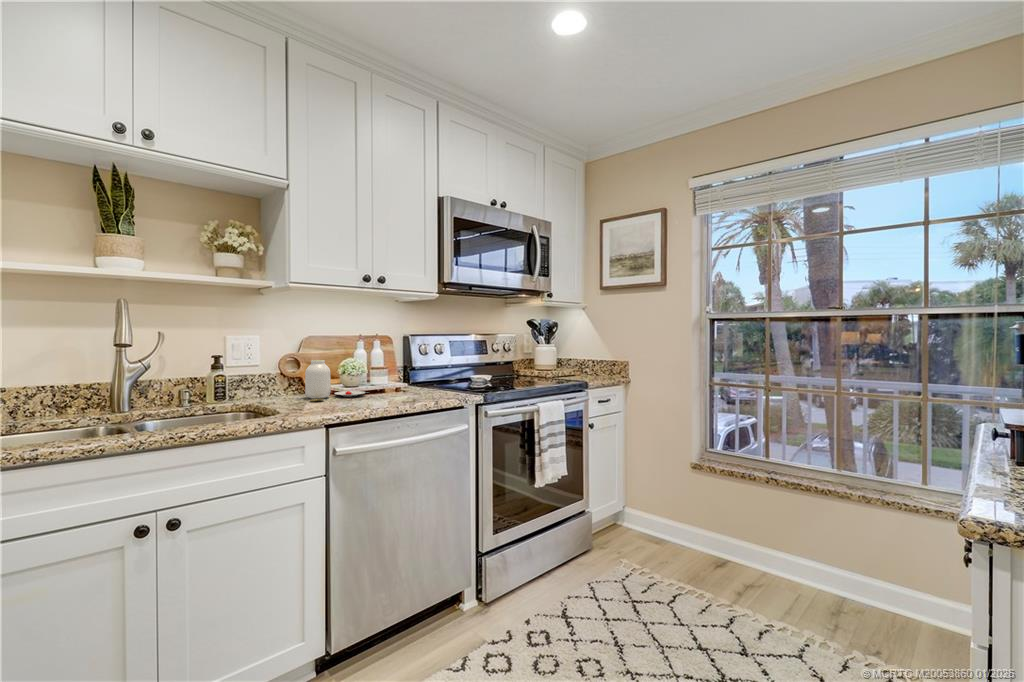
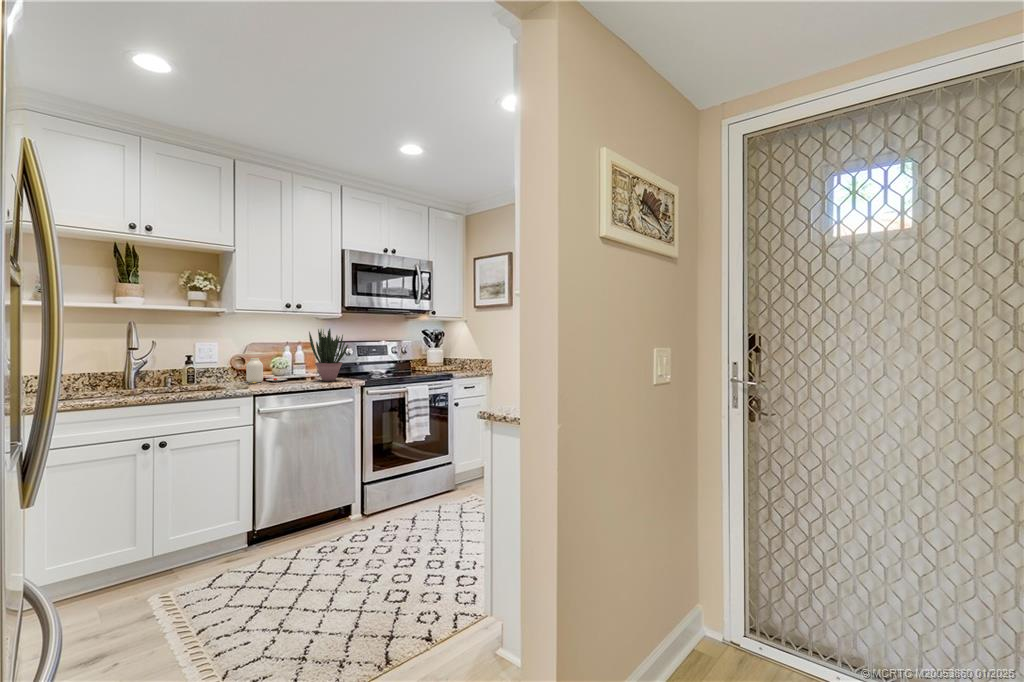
potted plant: none [400,313,456,396] -> present [309,329,348,381]

